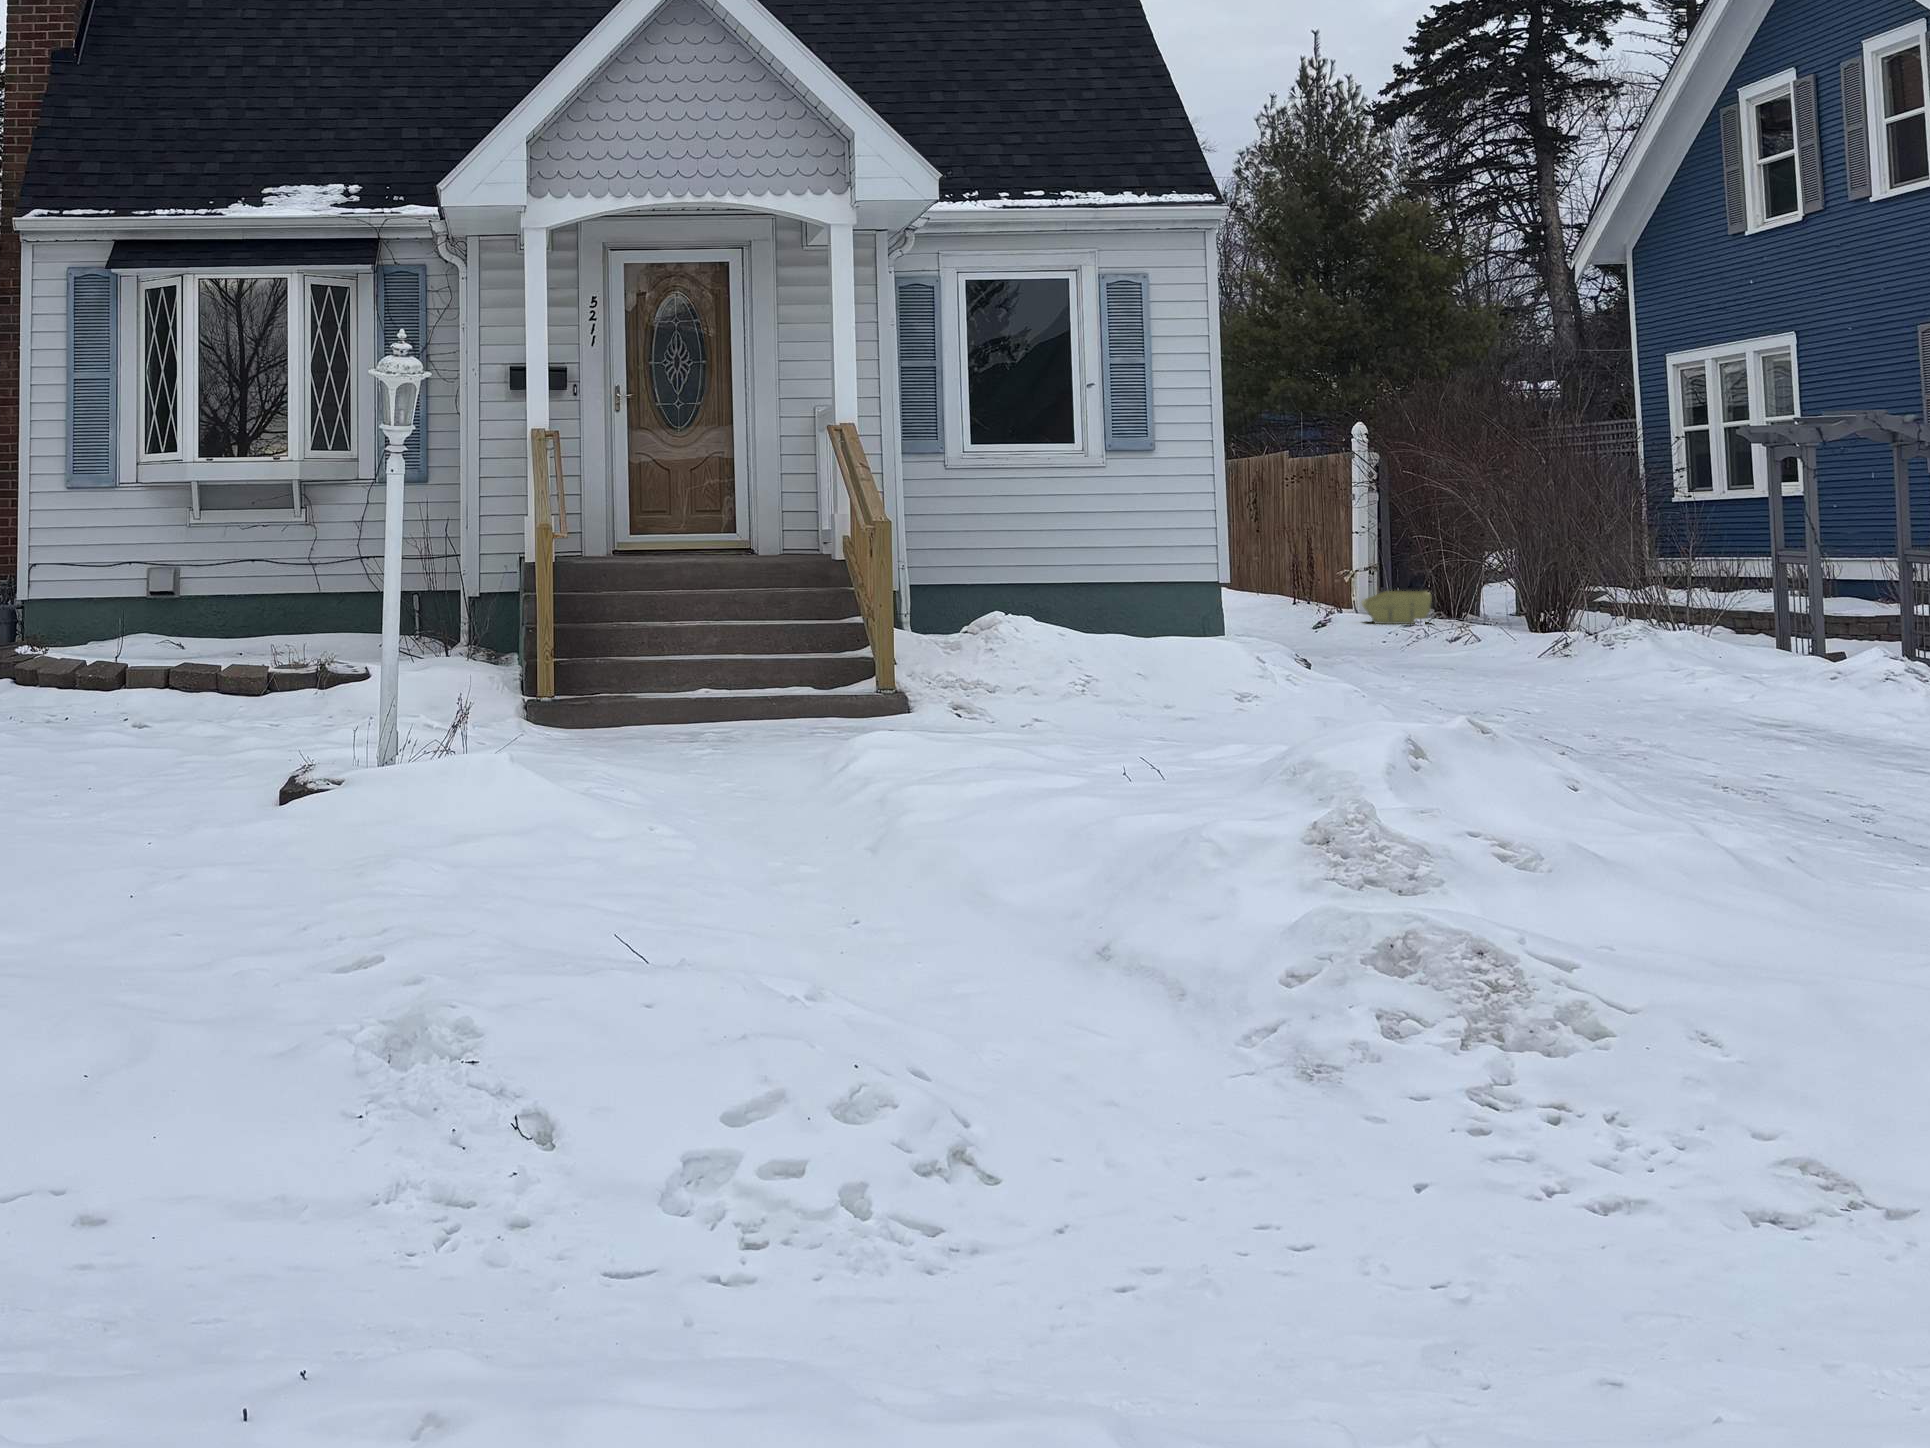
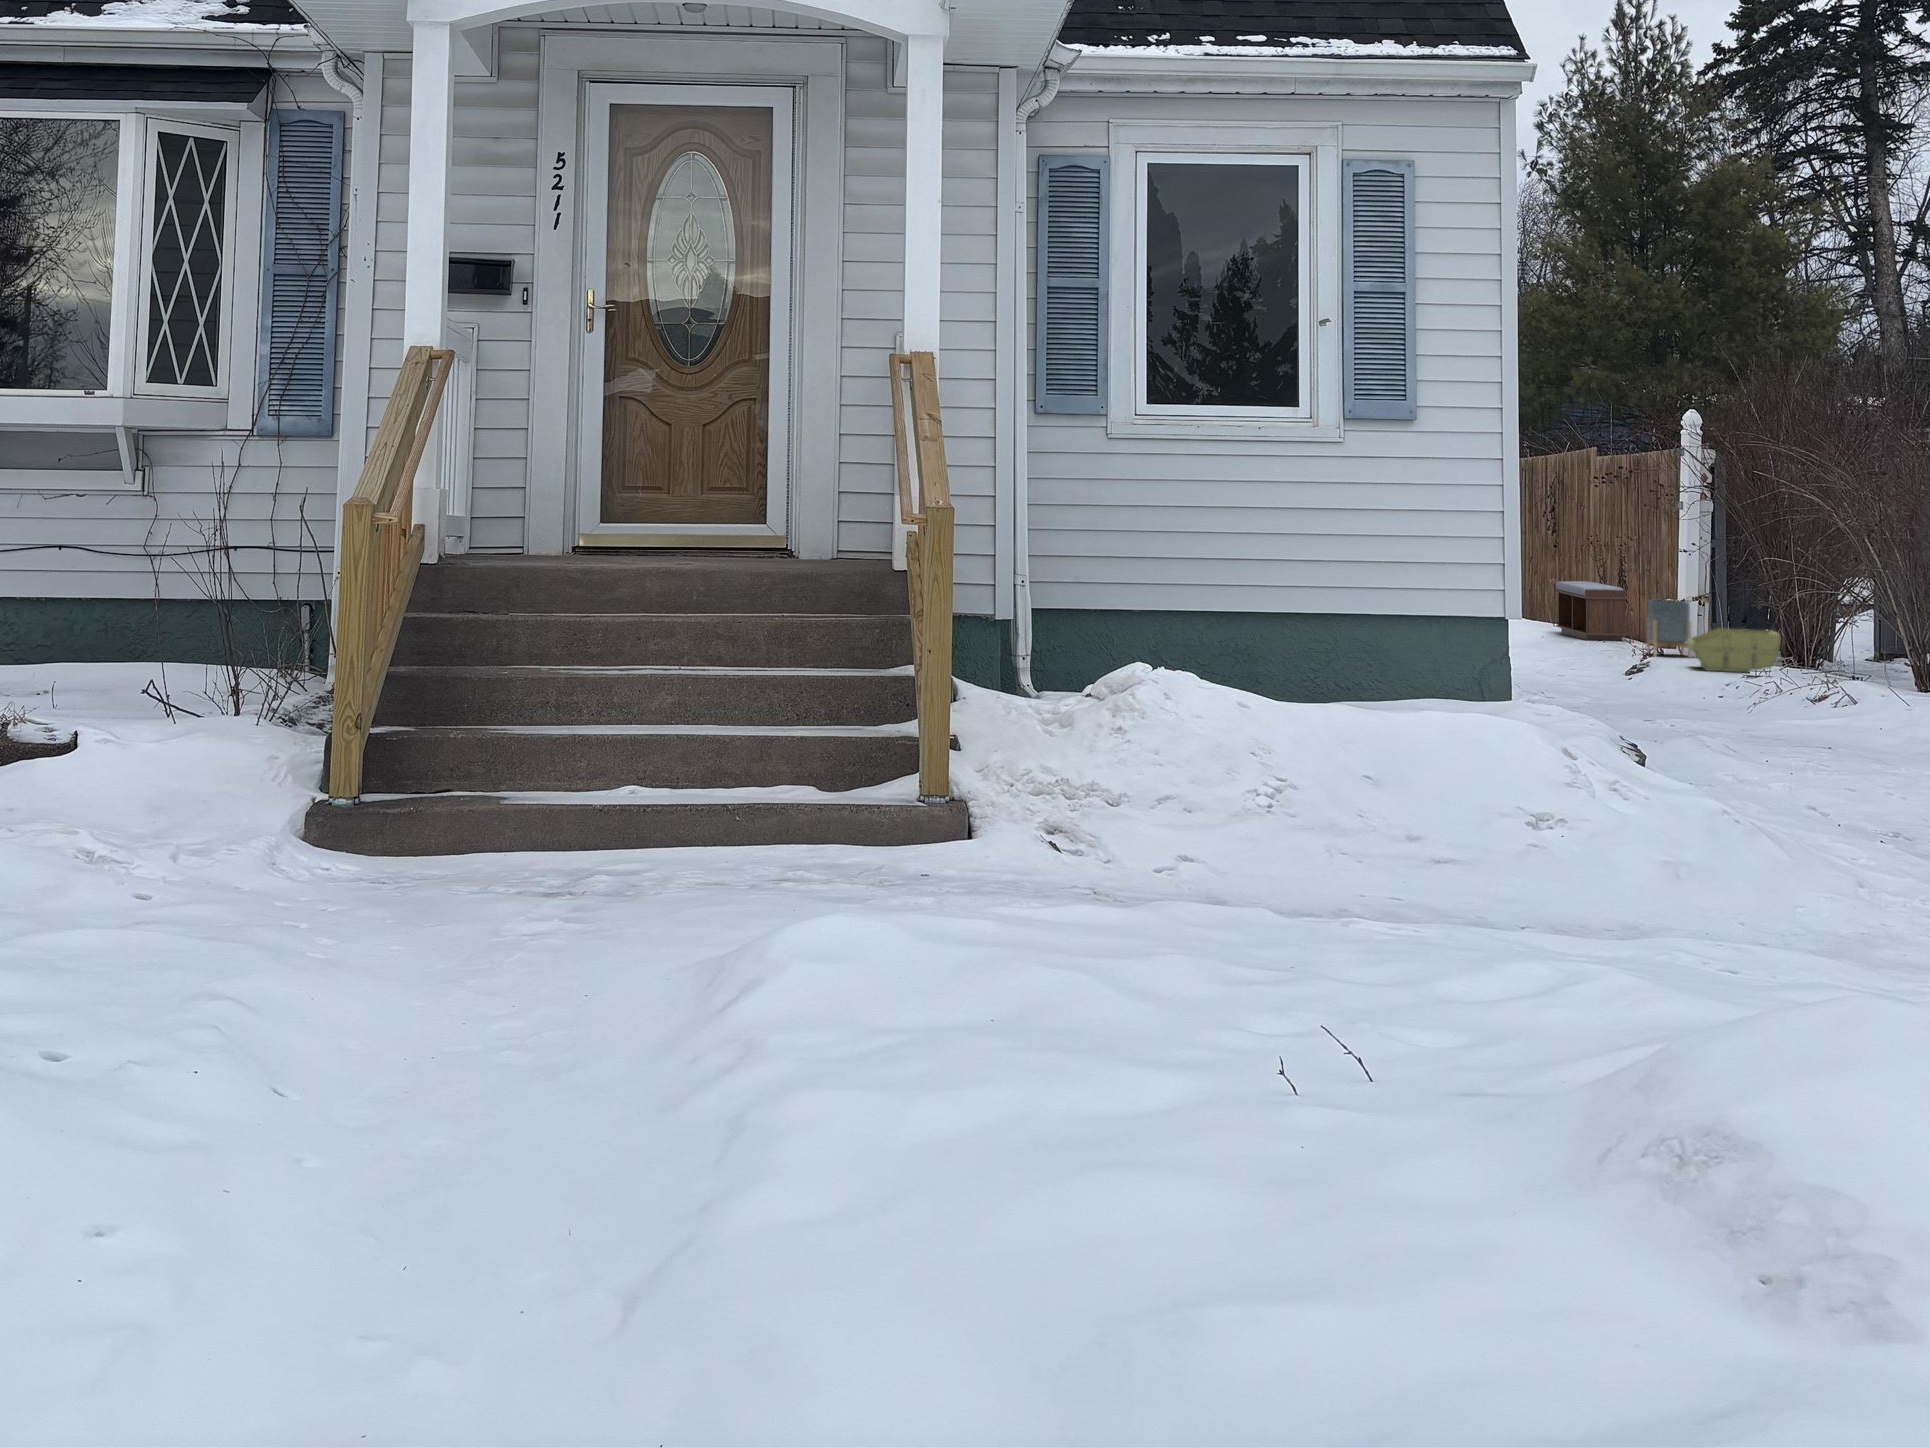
bench: none [1260,561,1317,608] -> present [1556,581,1627,641]
planter: none [1331,572,1367,617] -> present [1647,600,1691,658]

